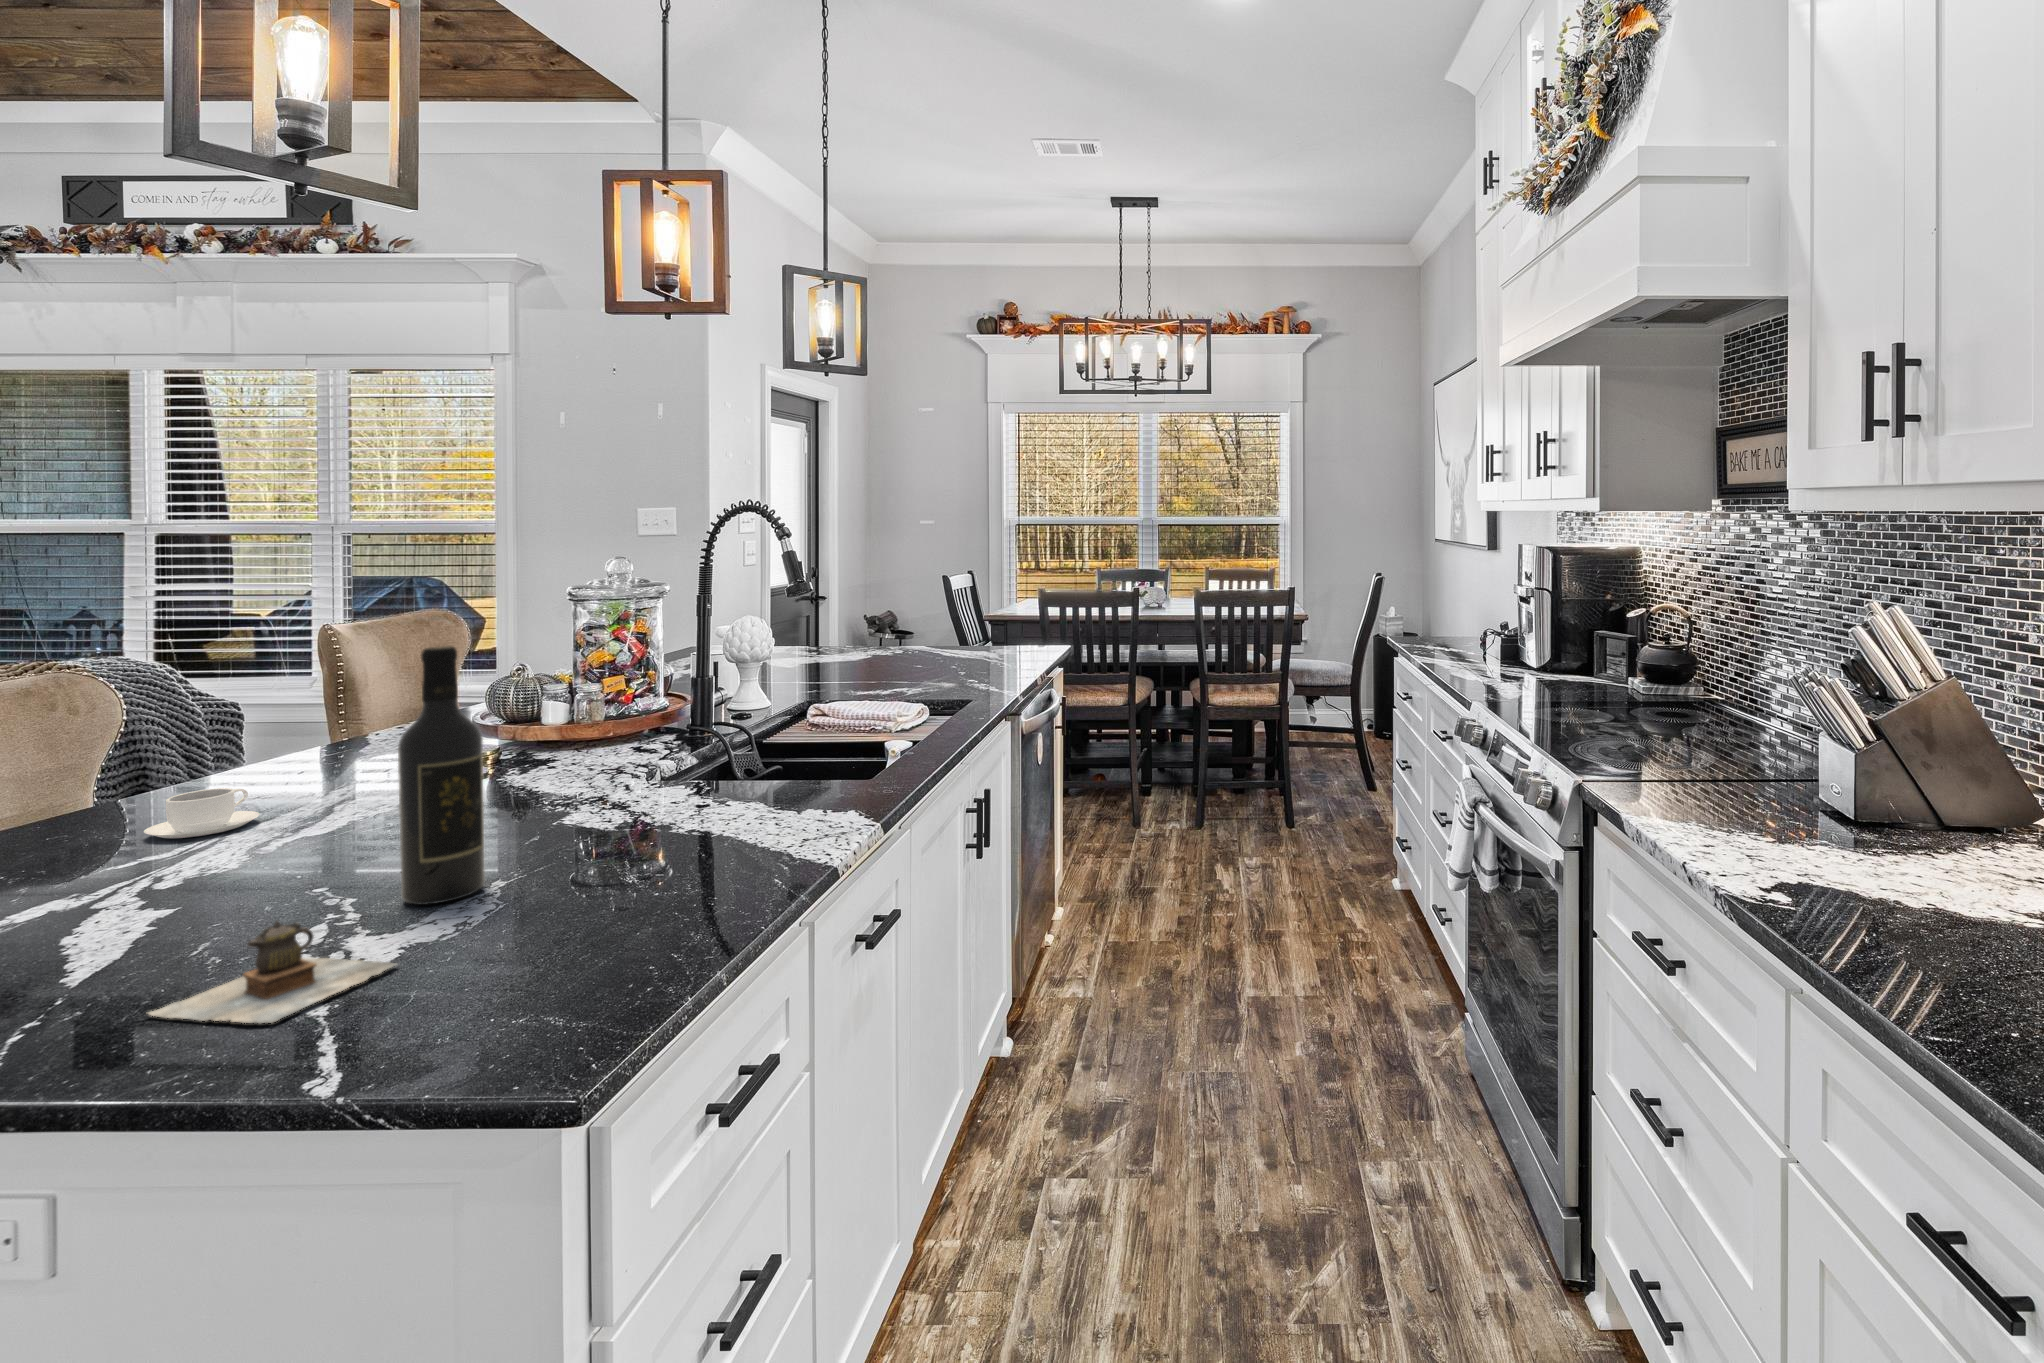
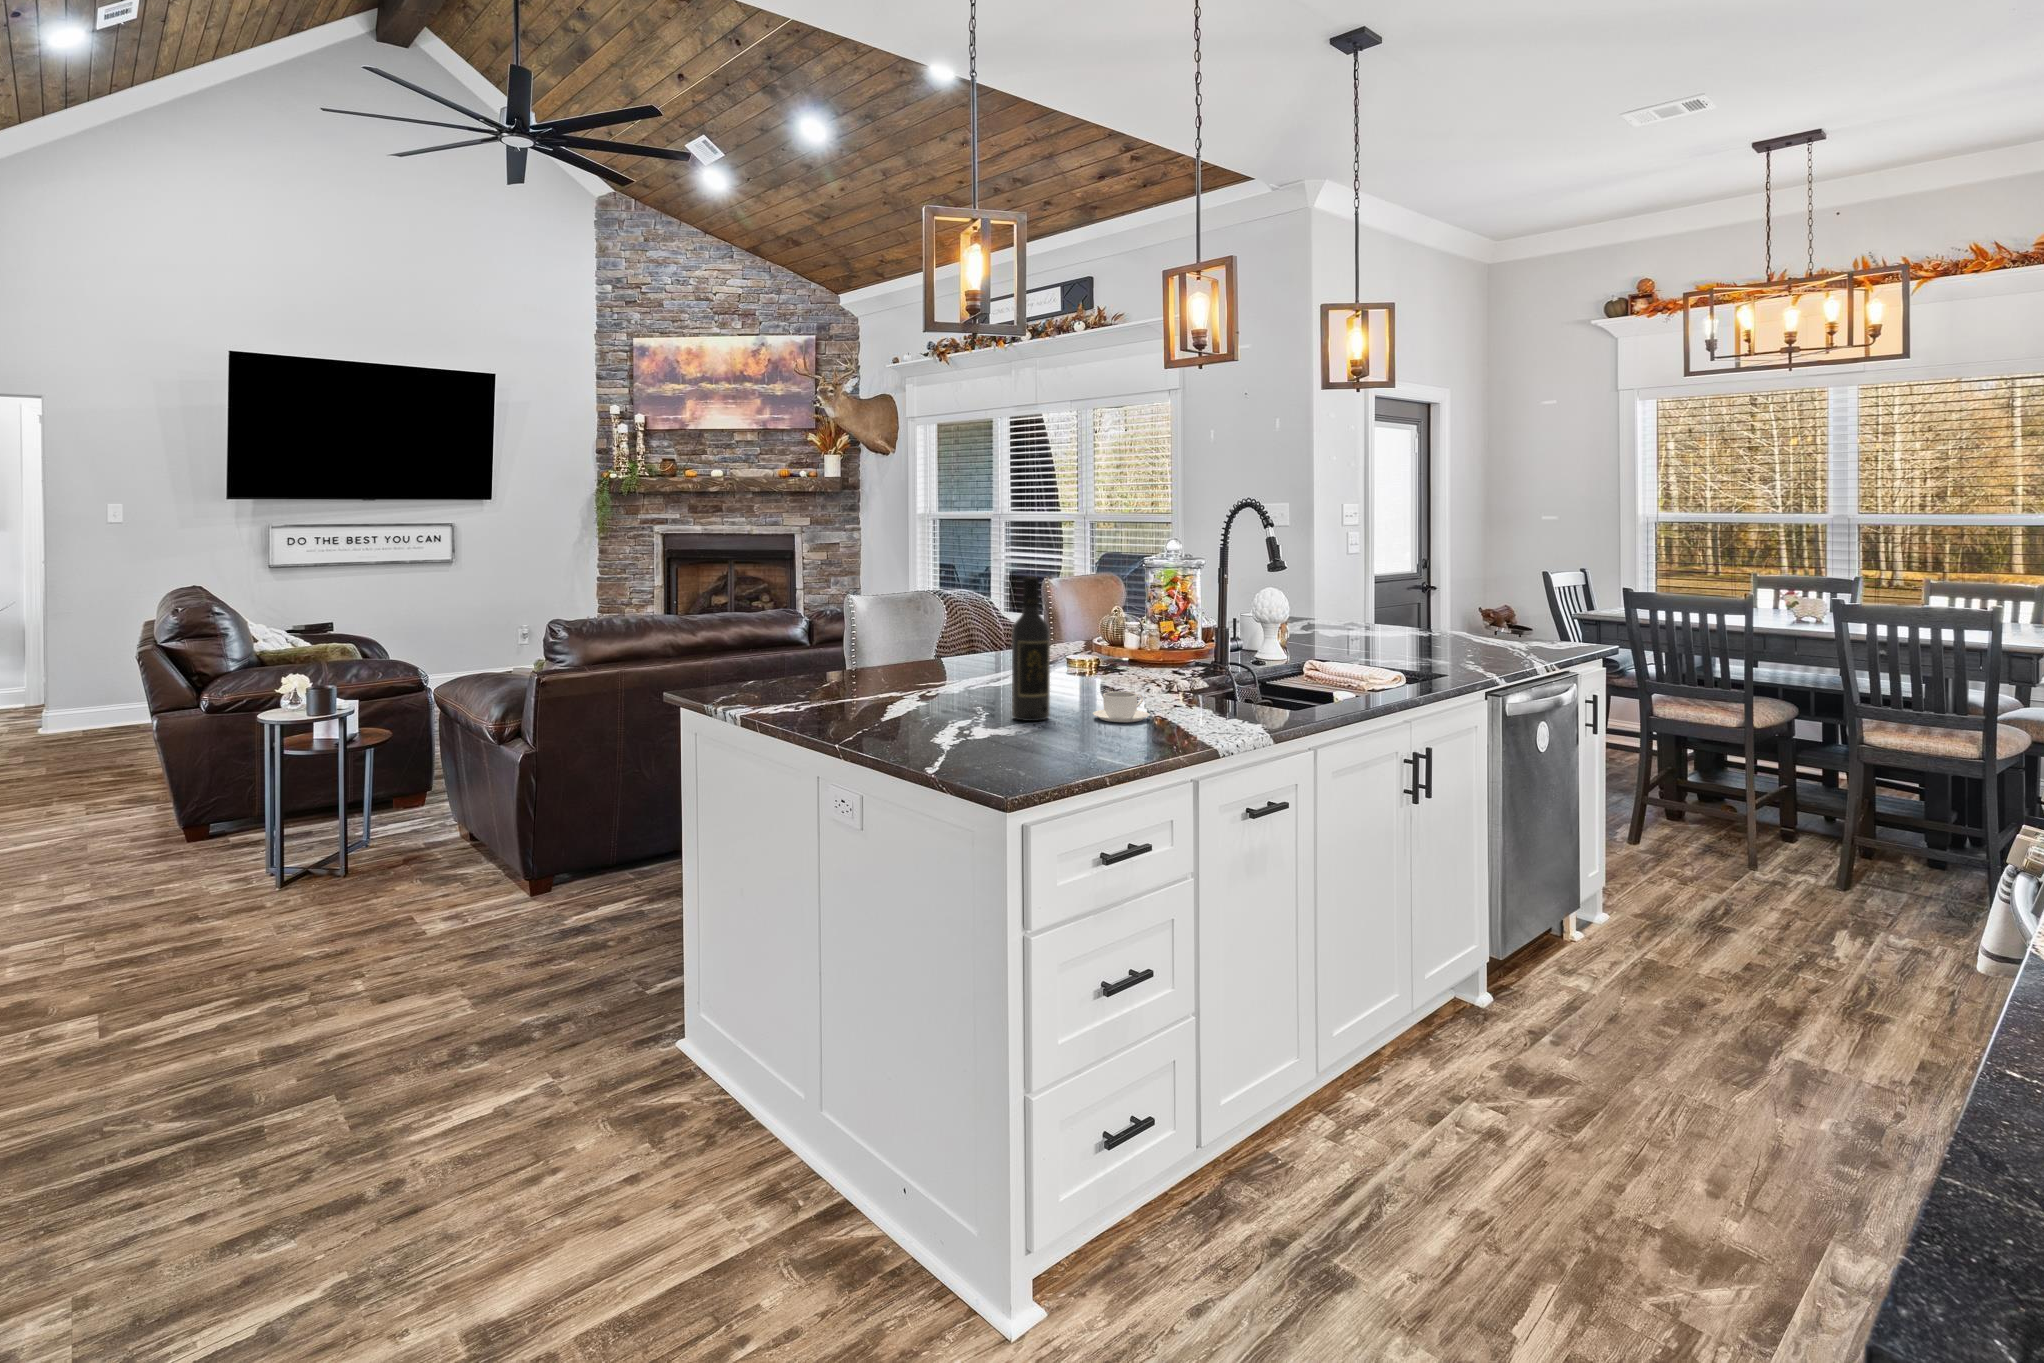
coffee cup: present [144,788,260,838] -> present [1093,692,1150,722]
teapot: present [148,921,396,1023] -> none [906,702,995,745]

